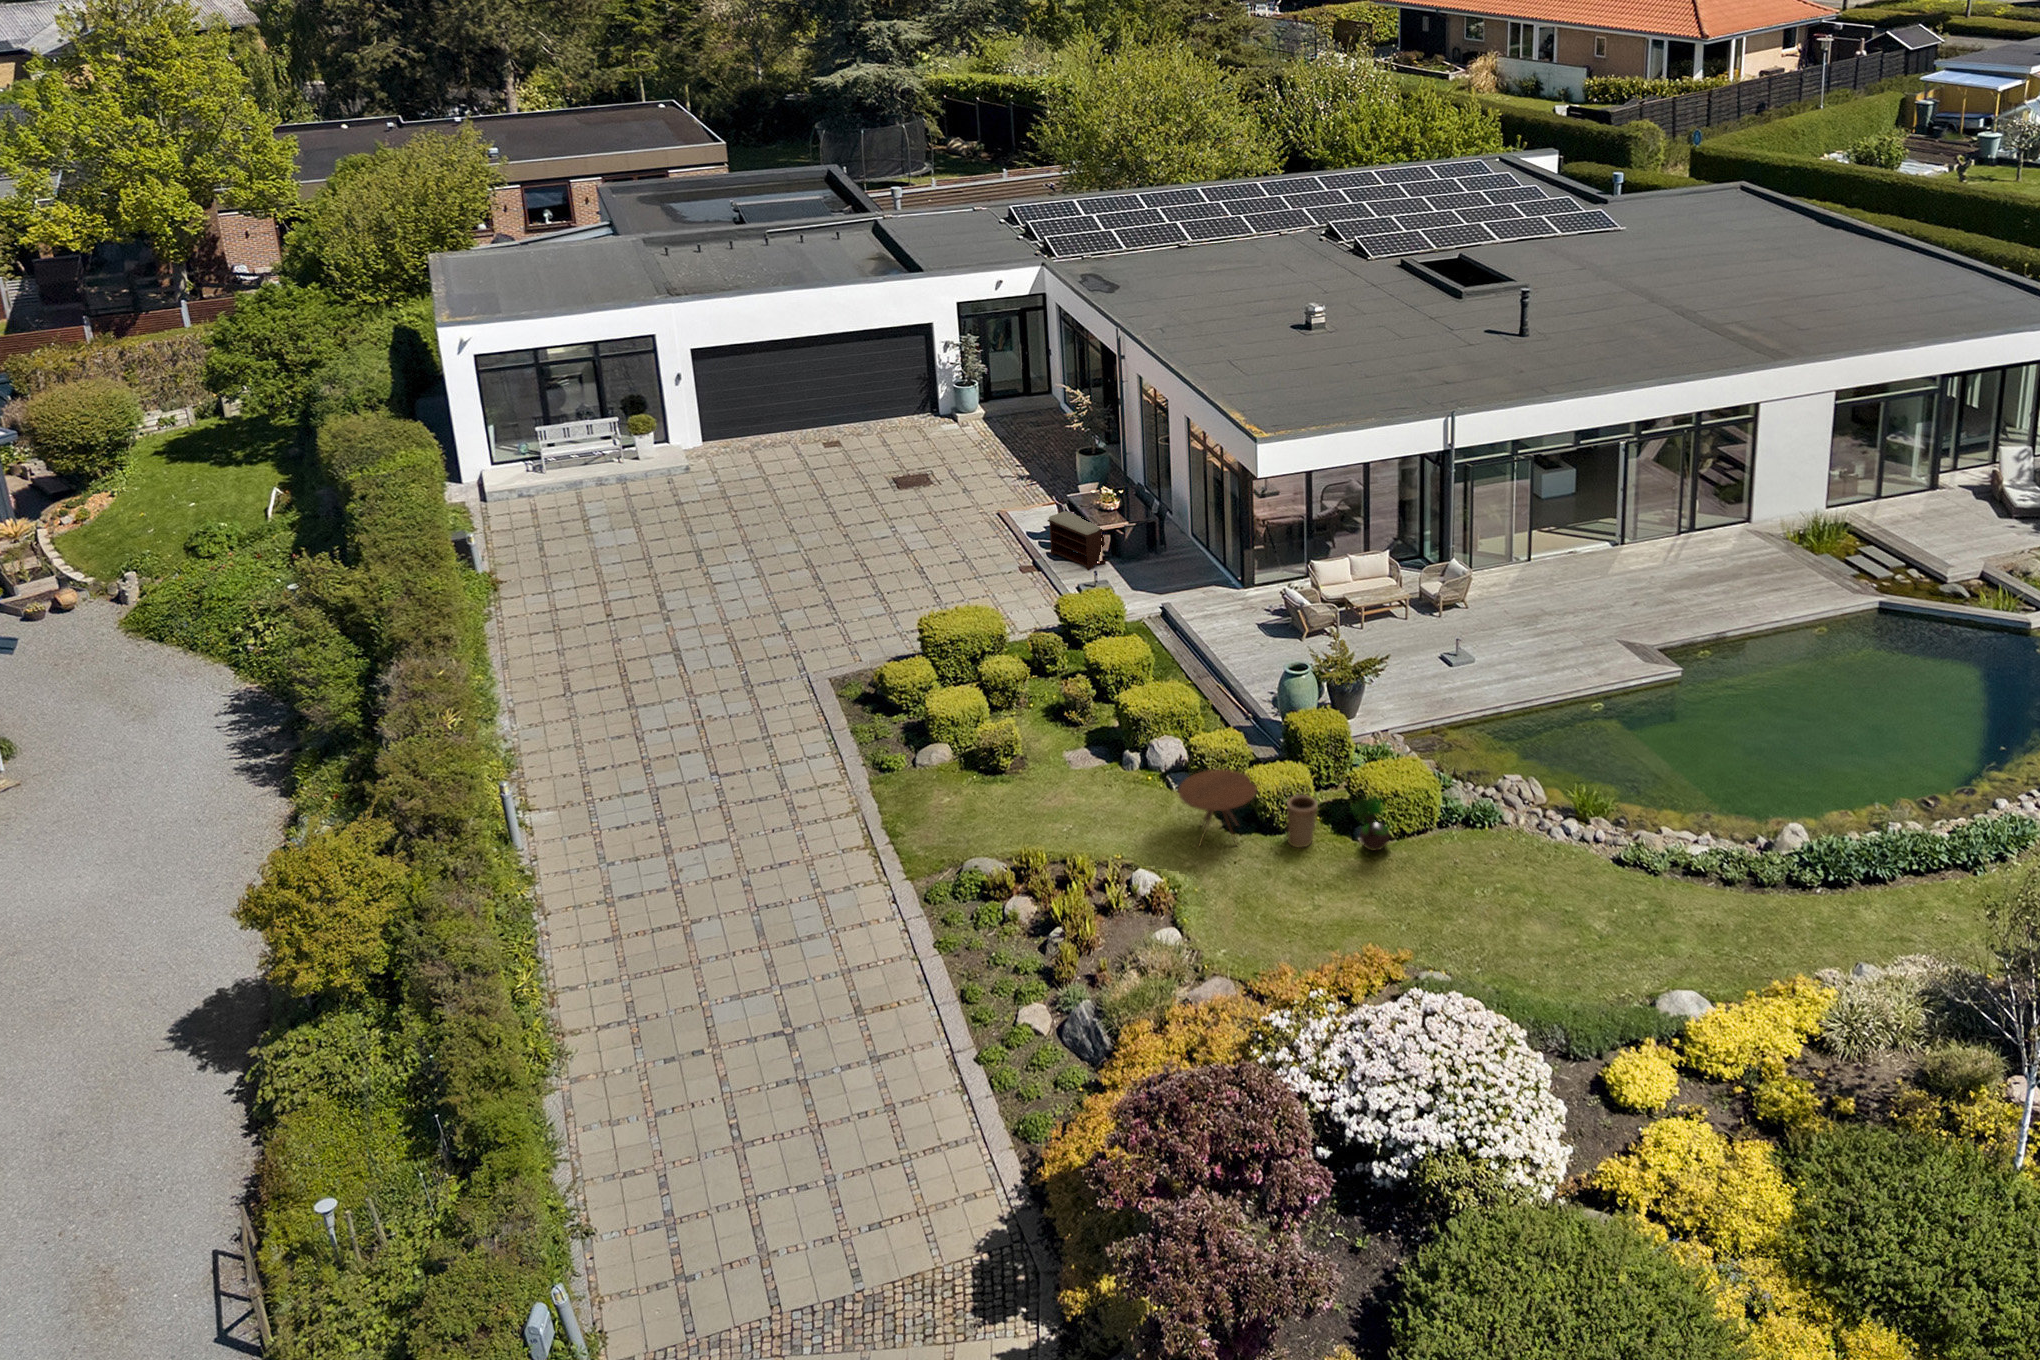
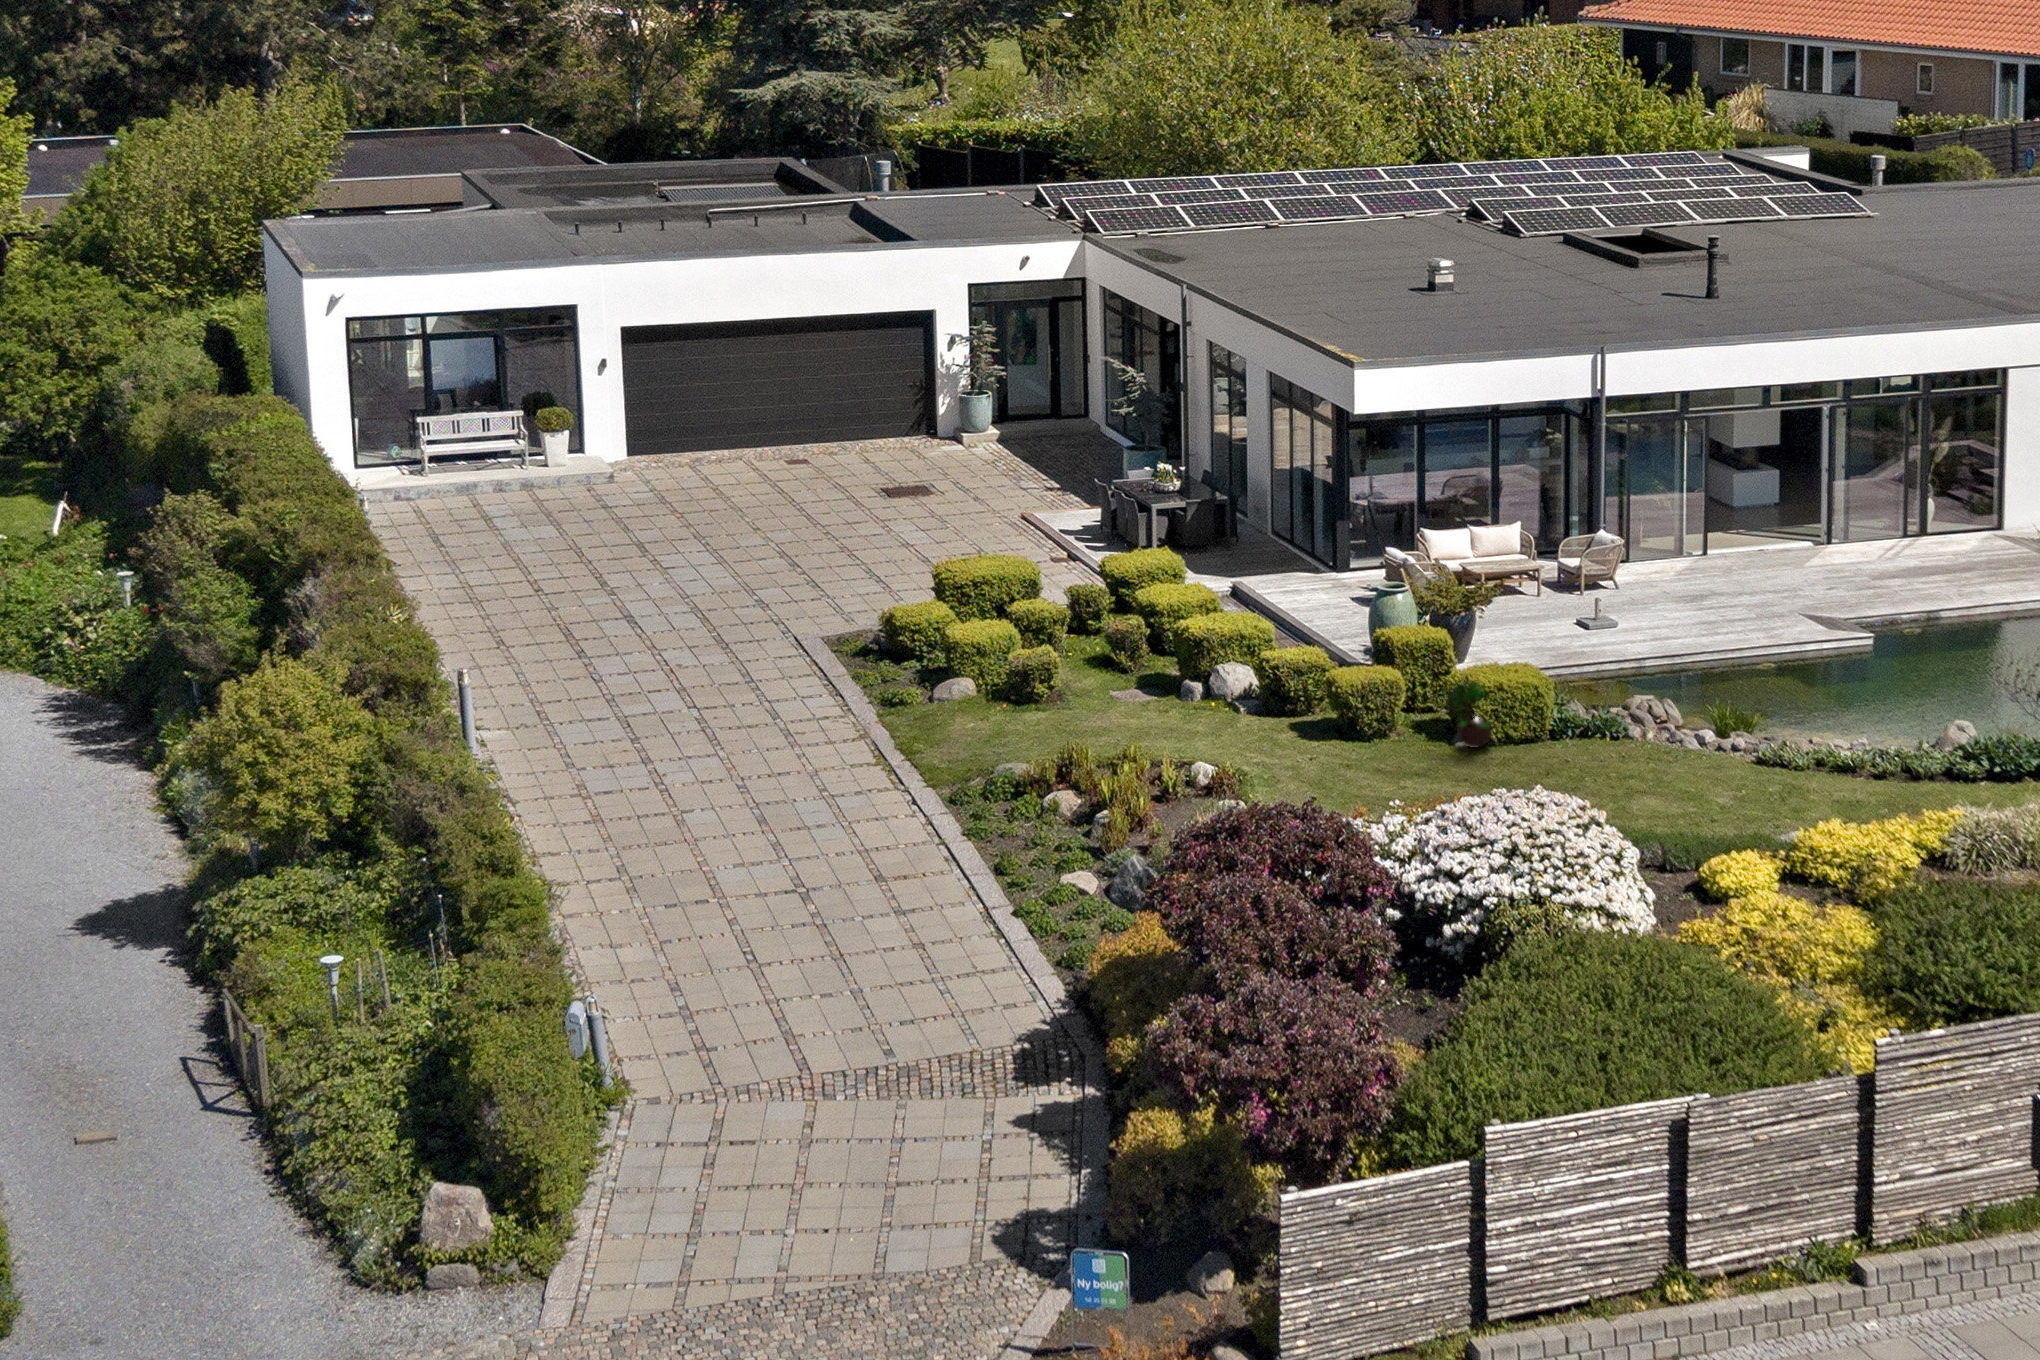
bench: present [1047,511,1106,570] -> none [1090,495,1165,562]
round table: present [1178,769,1257,846] -> none [1251,667,1341,744]
basket: present [1287,795,1318,848] -> none [1374,690,1410,746]

